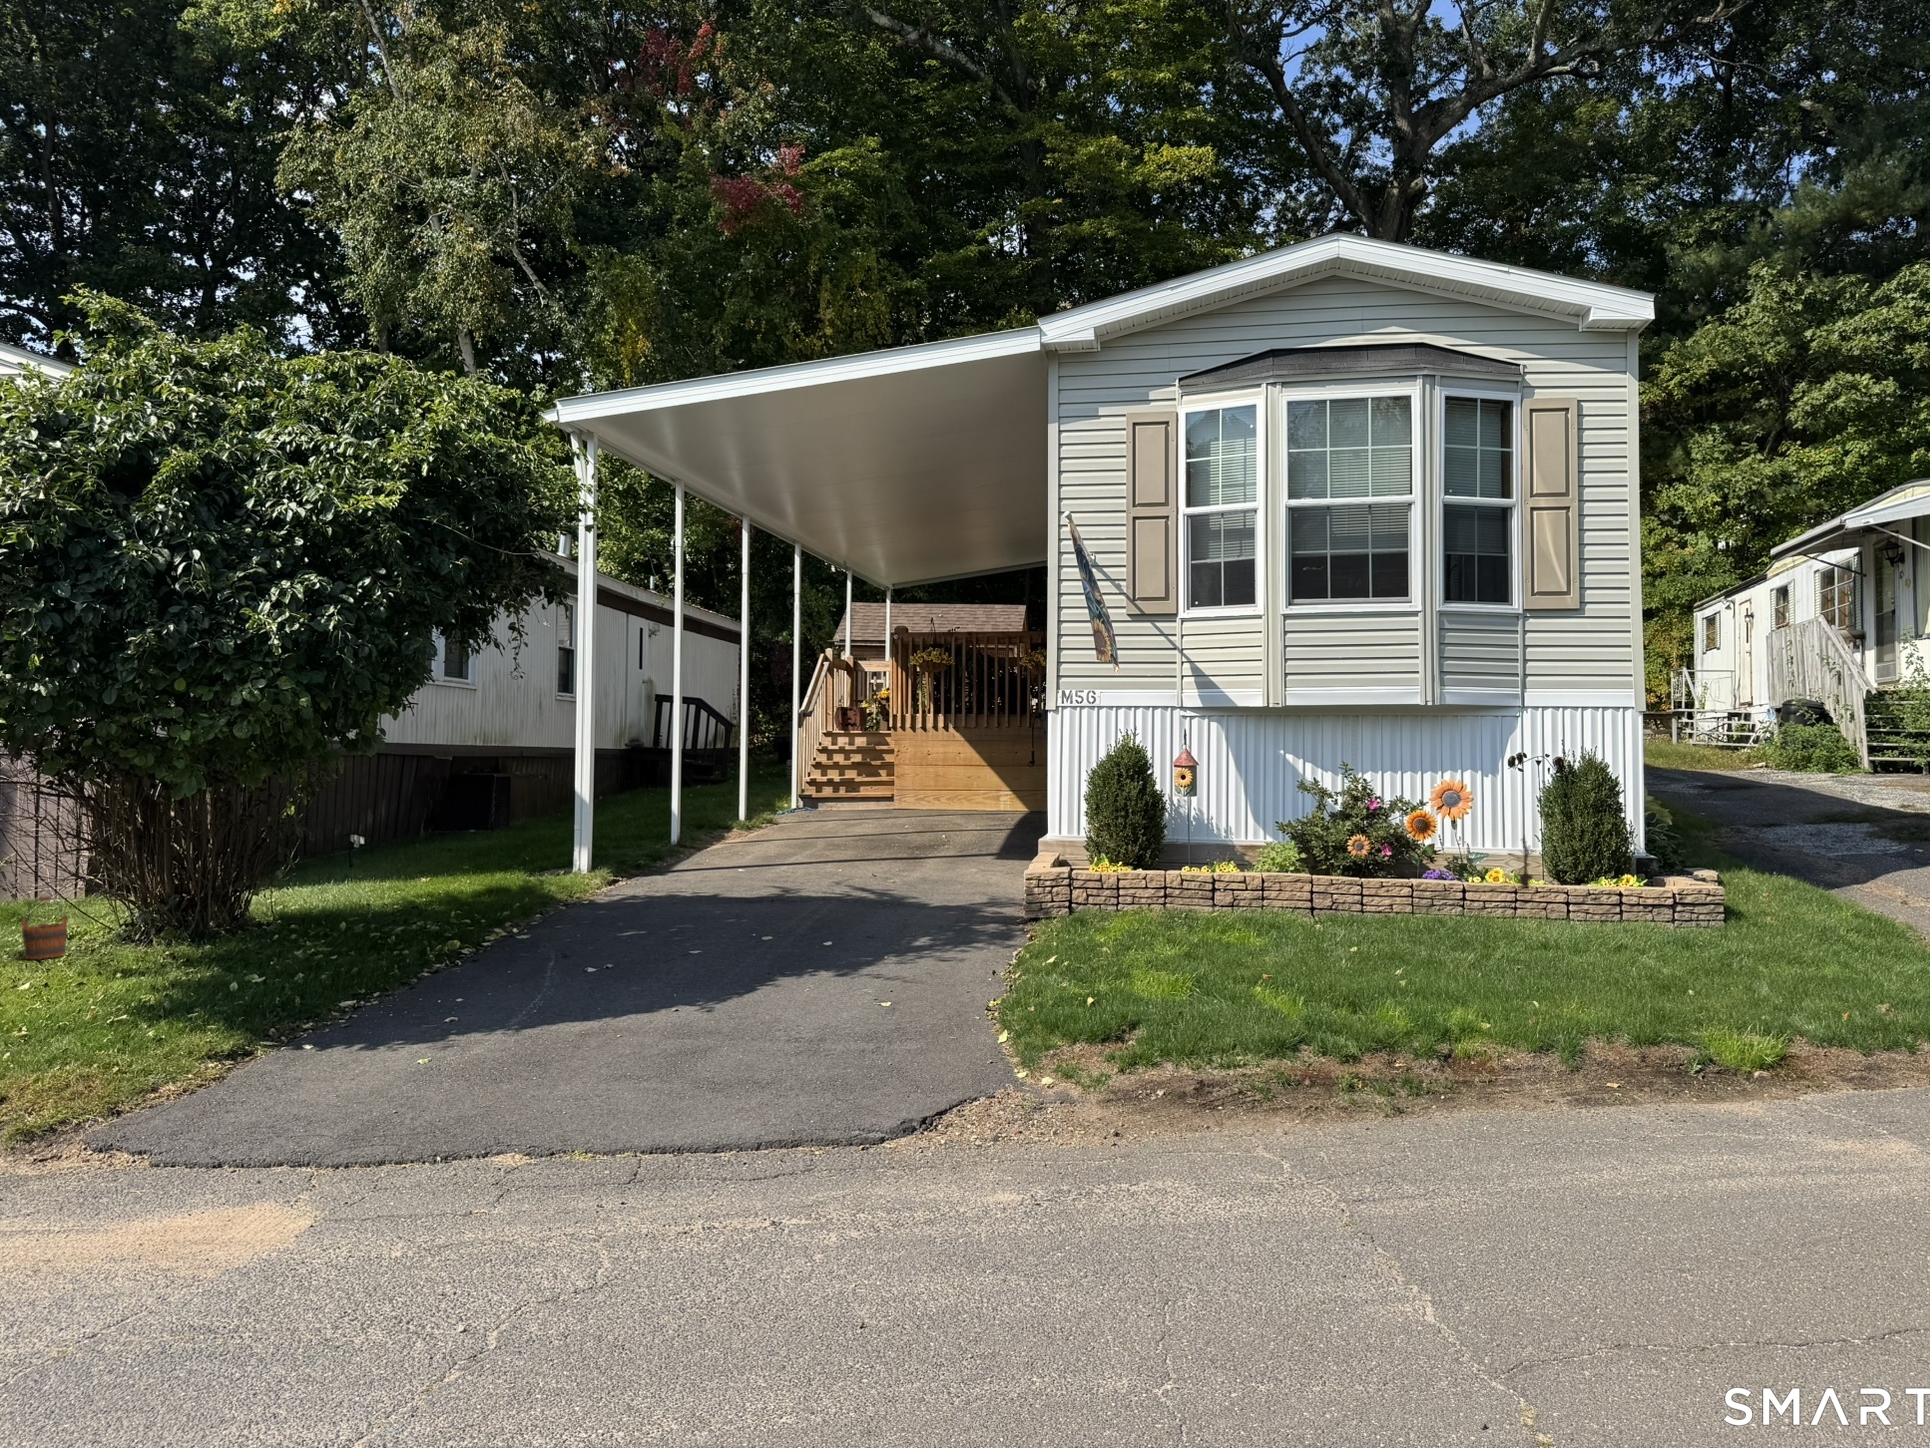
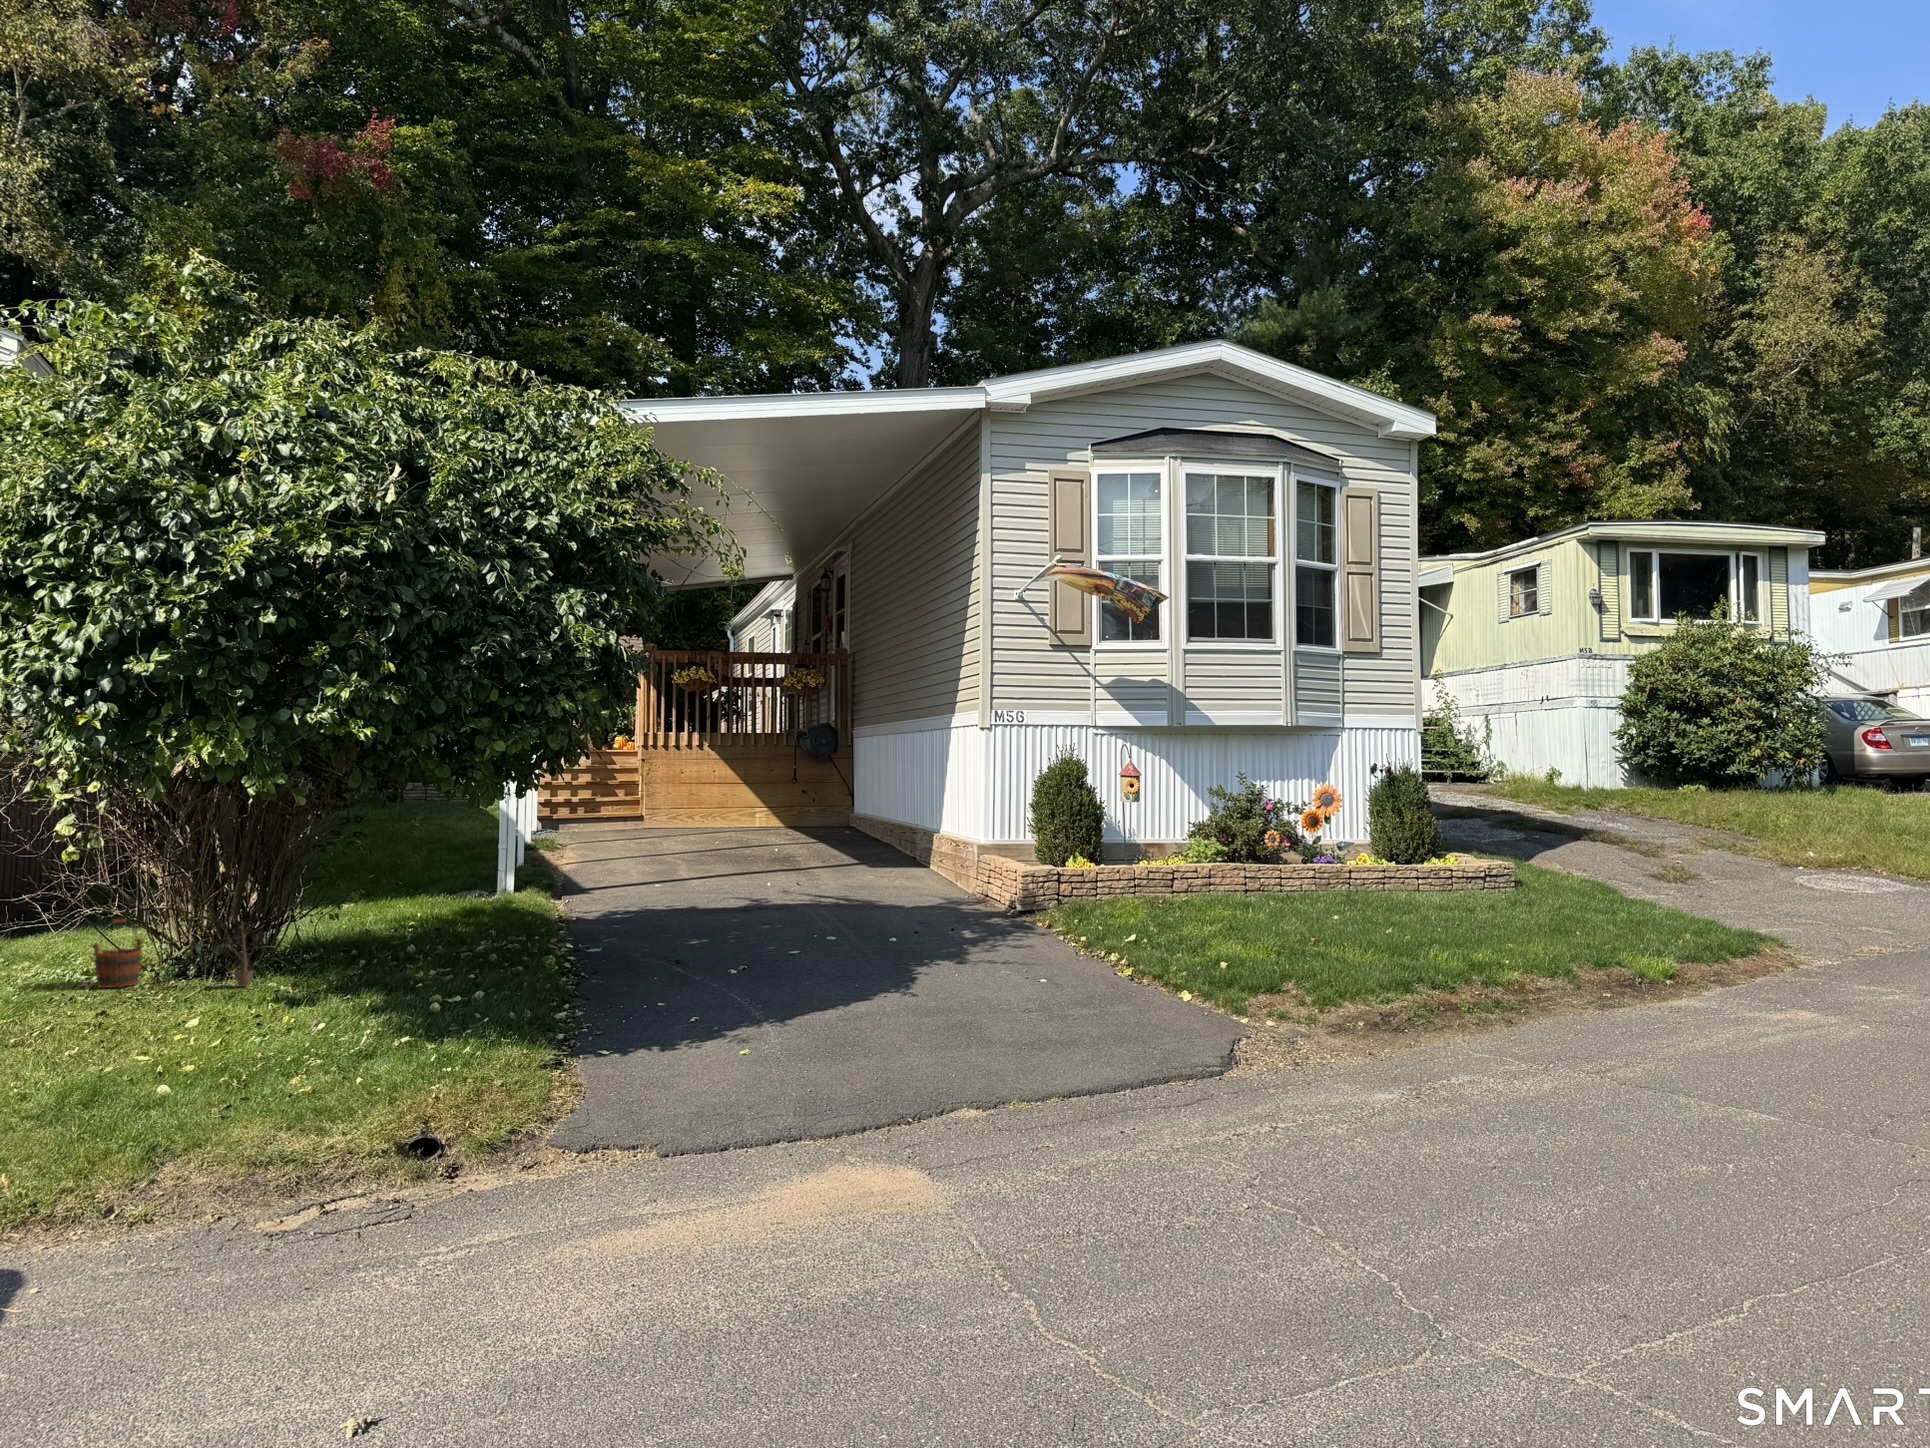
decorative plant: present [1518,838,1536,888] -> present [213,922,266,987]

